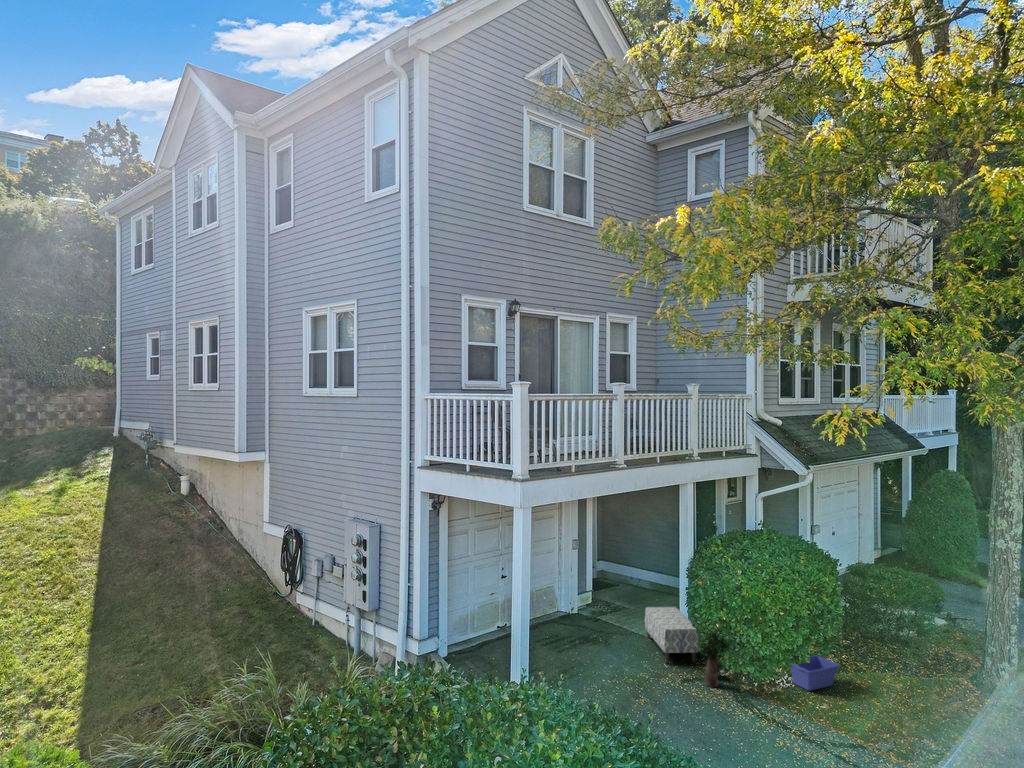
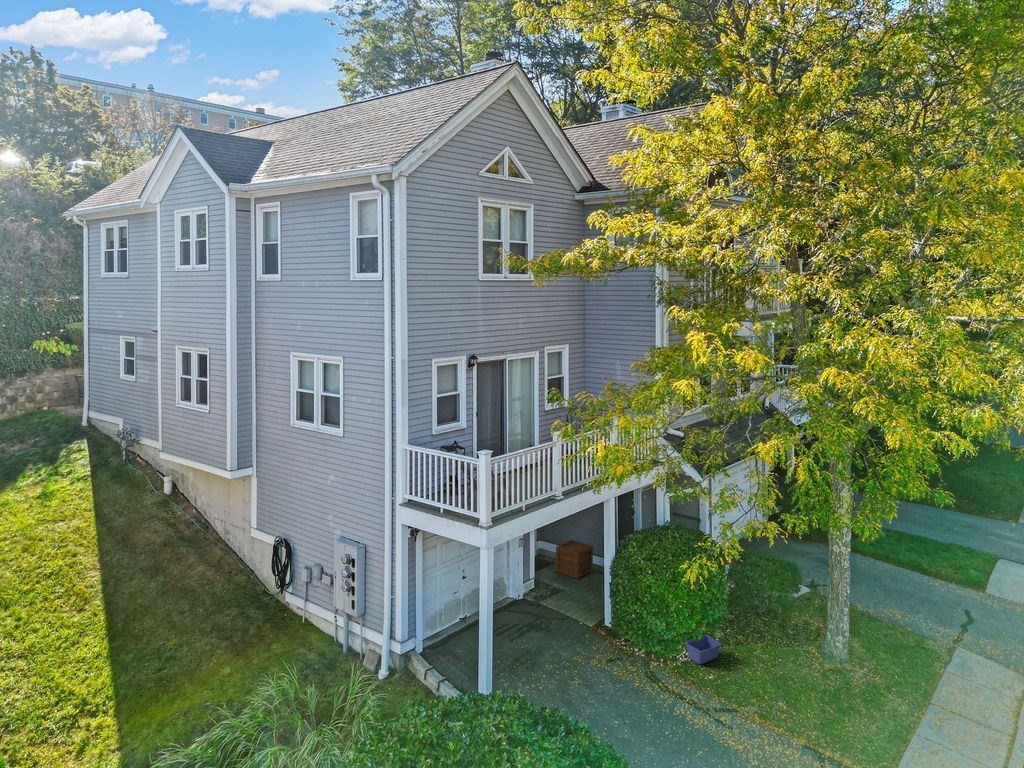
wooden crate: none [622,556,669,601] -> present [555,540,593,579]
bench: present [645,607,698,663] -> none [577,593,619,643]
potted plant: present [696,633,735,687] -> none [618,623,647,665]

